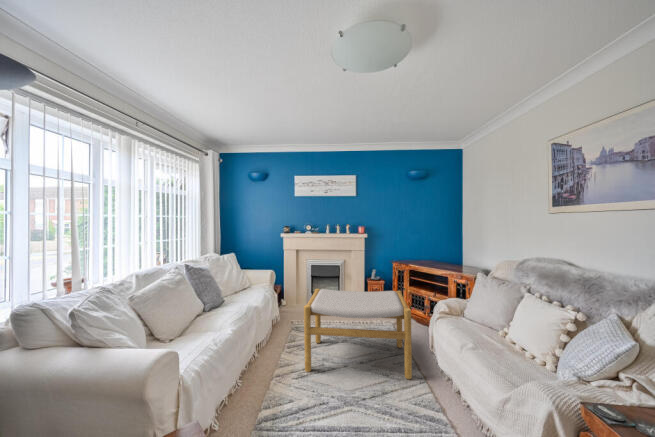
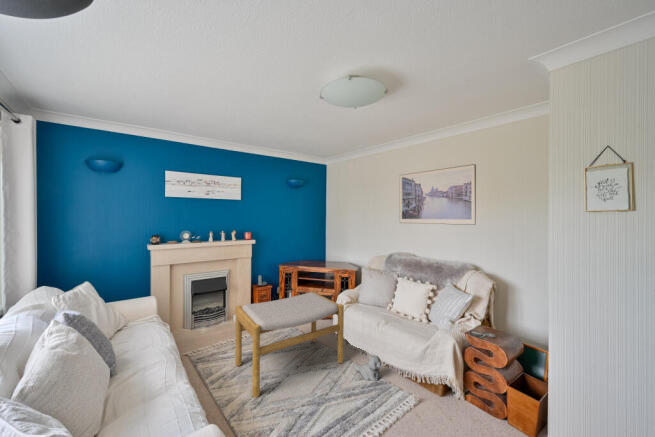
plush toy: none [417,383,446,417] -> present [354,355,381,381]

